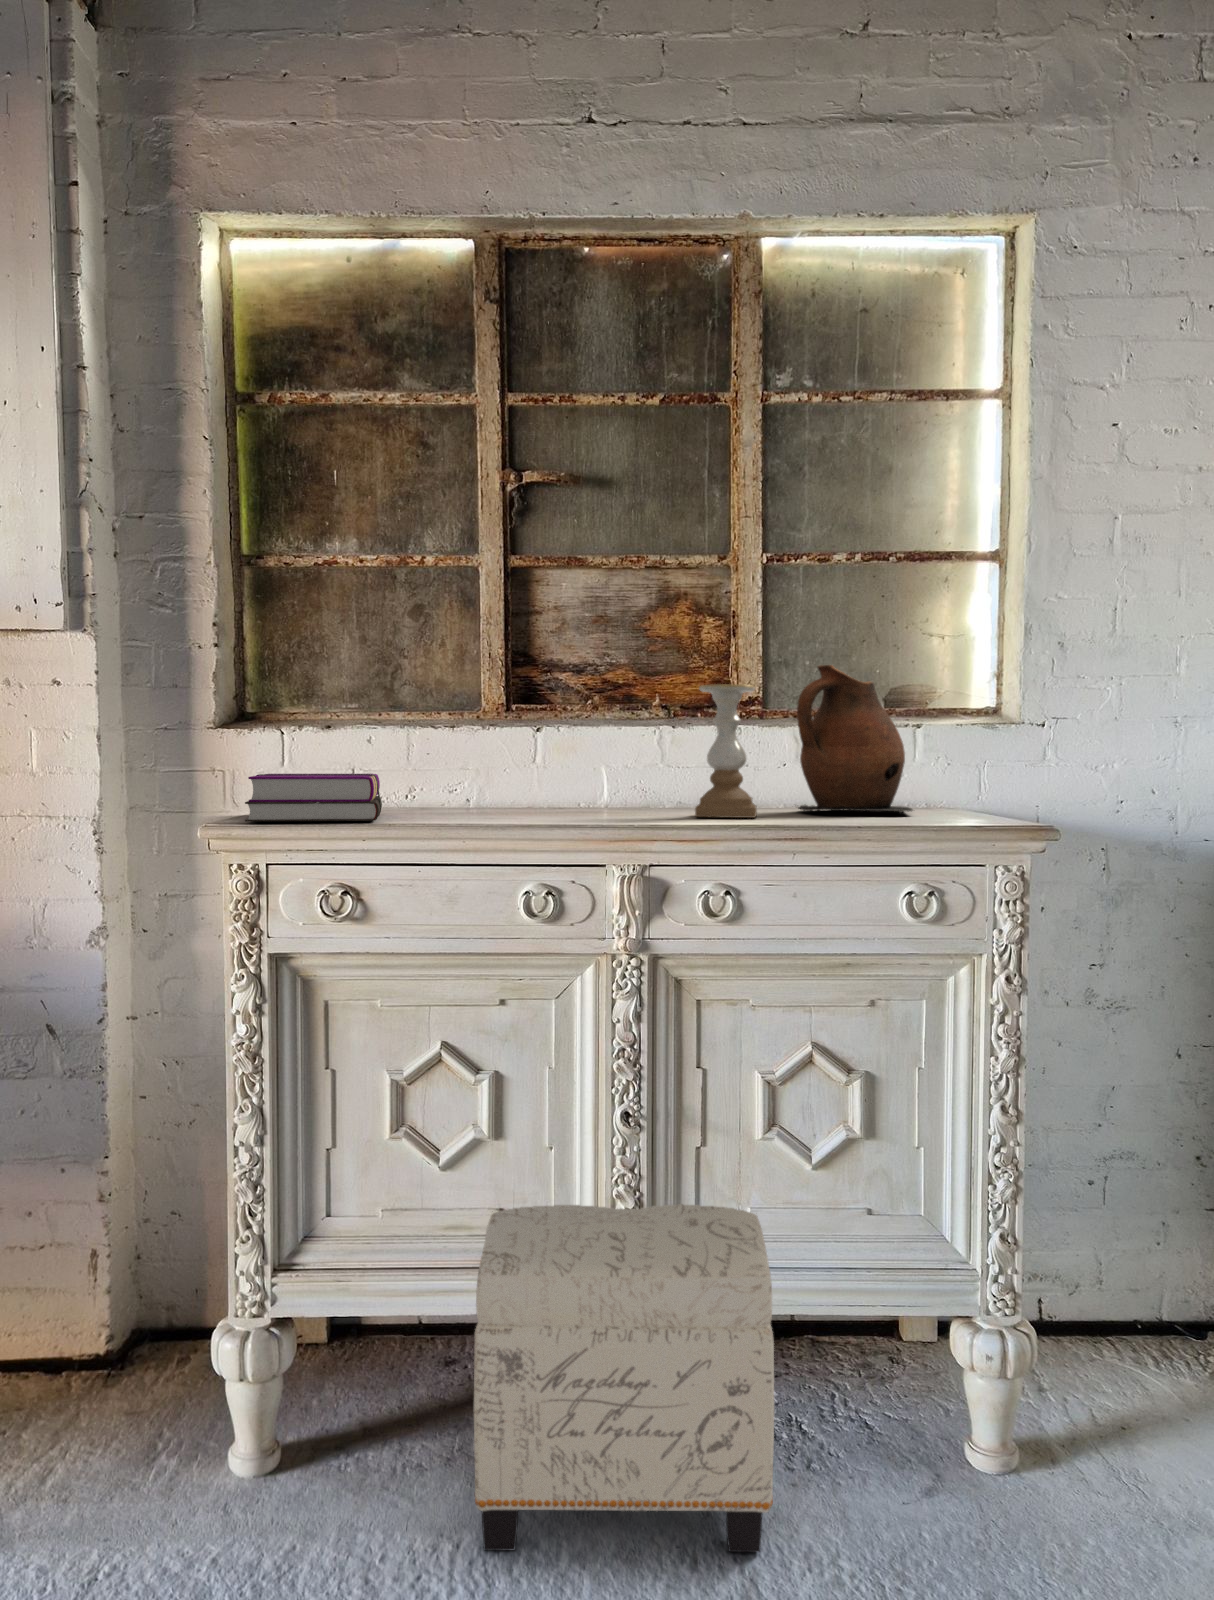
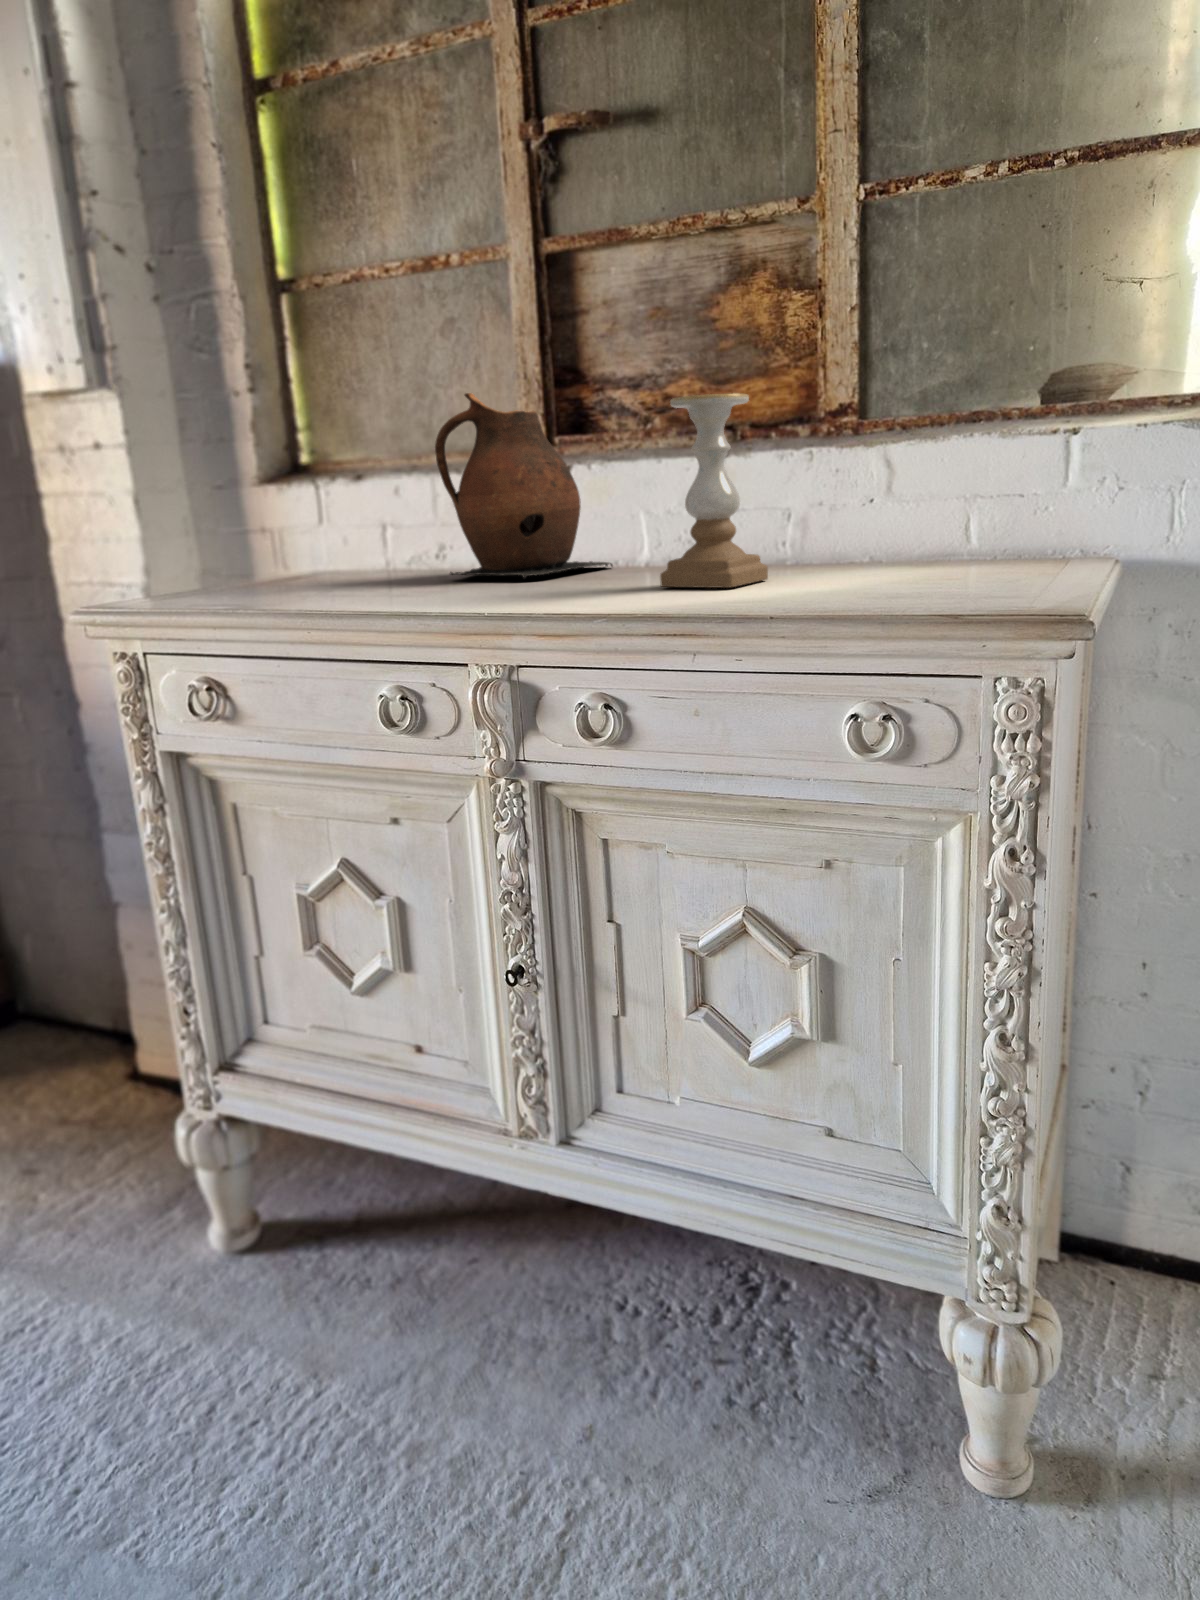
ceramic pitcher: present [797,665,913,814] -> present [435,393,613,579]
hardback book: present [245,774,382,821] -> none [153,534,375,601]
ottoman: present [474,1204,774,1552] -> none [292,1004,736,1511]

